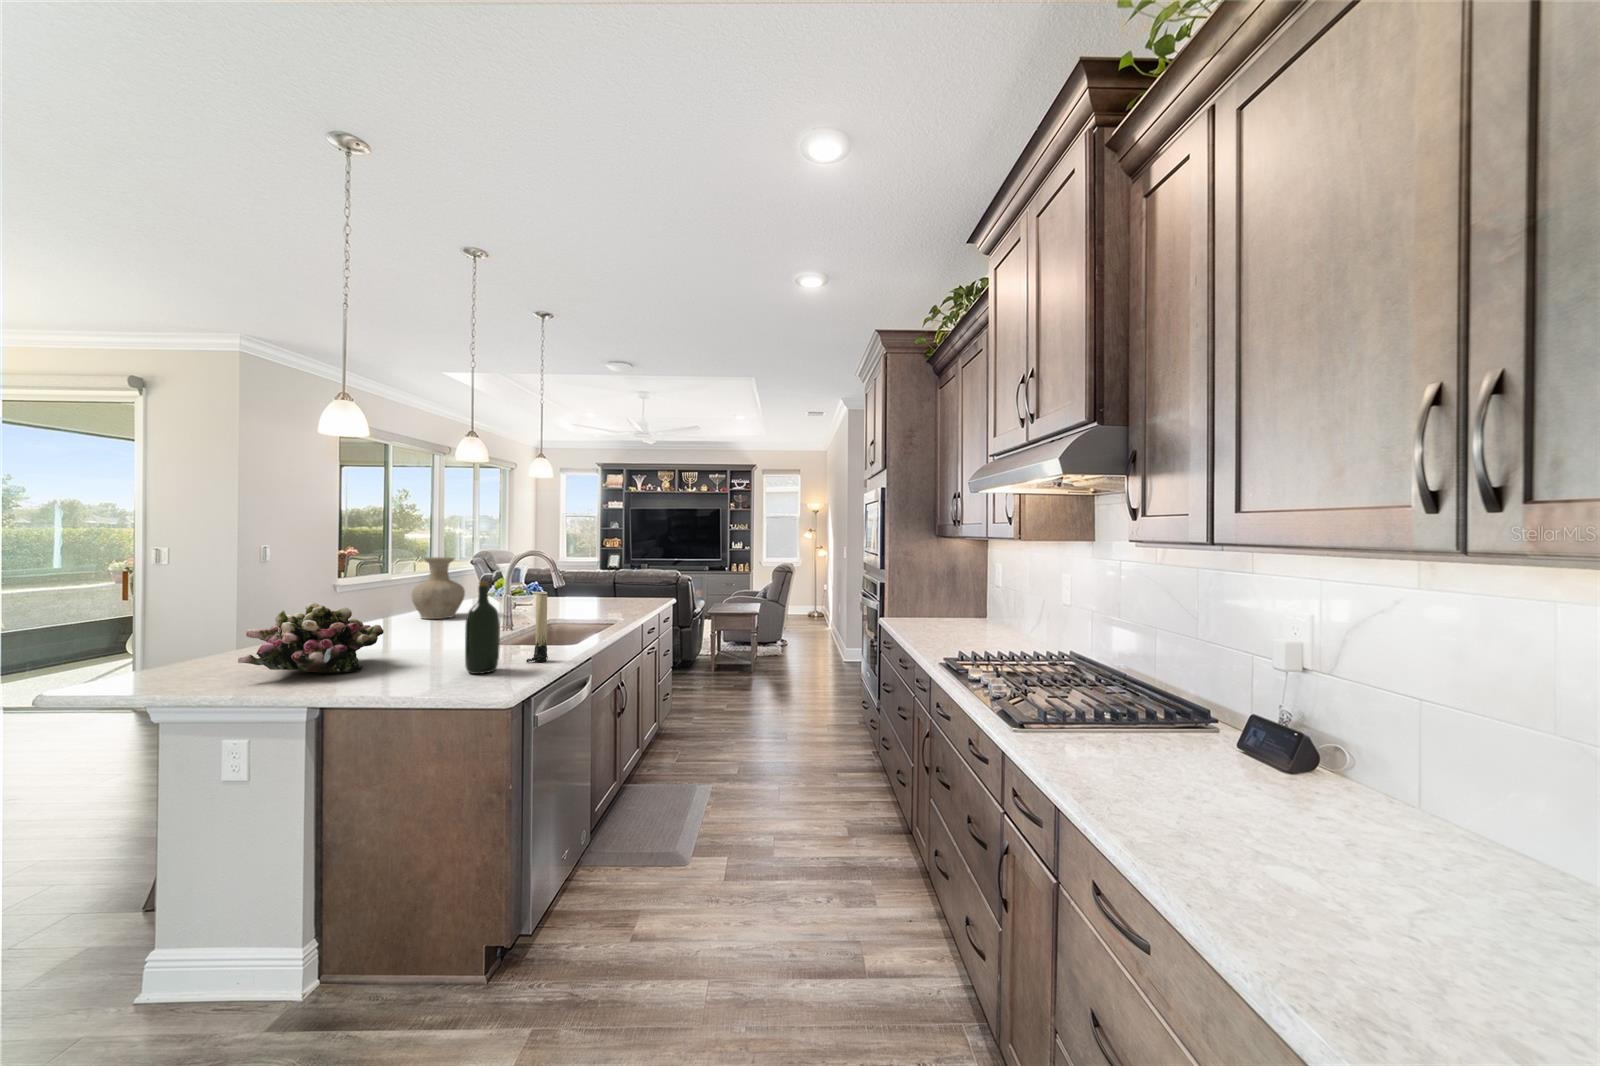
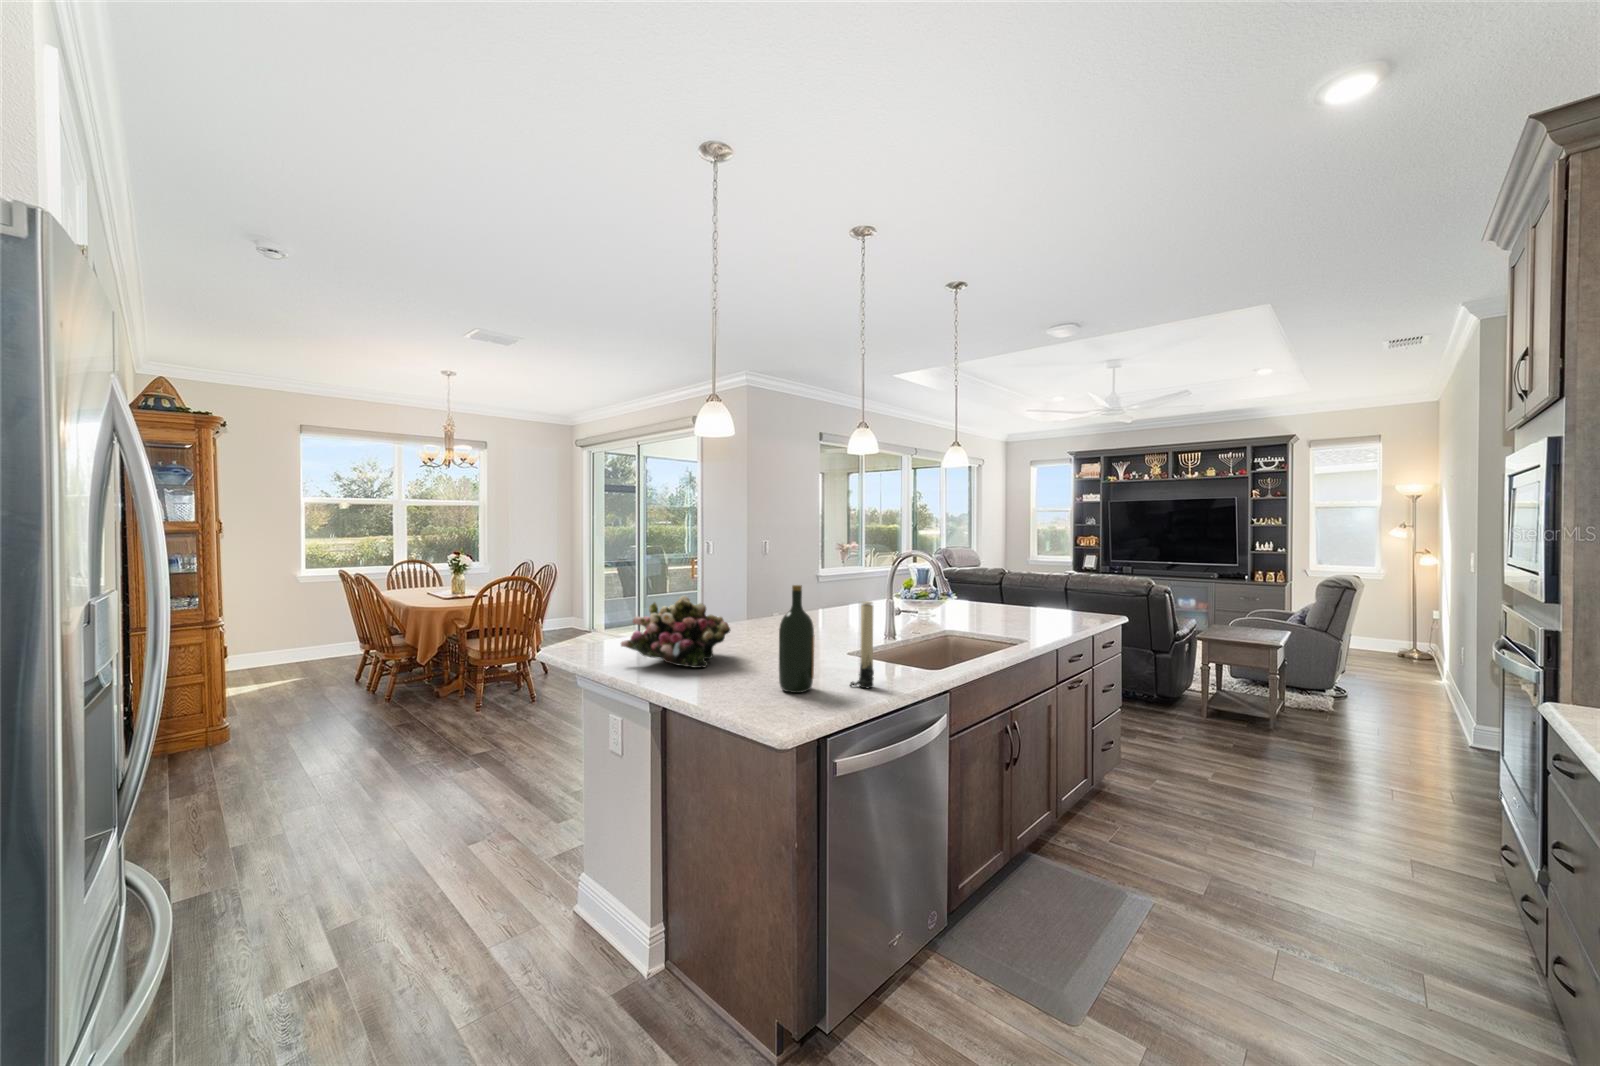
vase: present [411,557,465,619] -> none [811,555,858,618]

